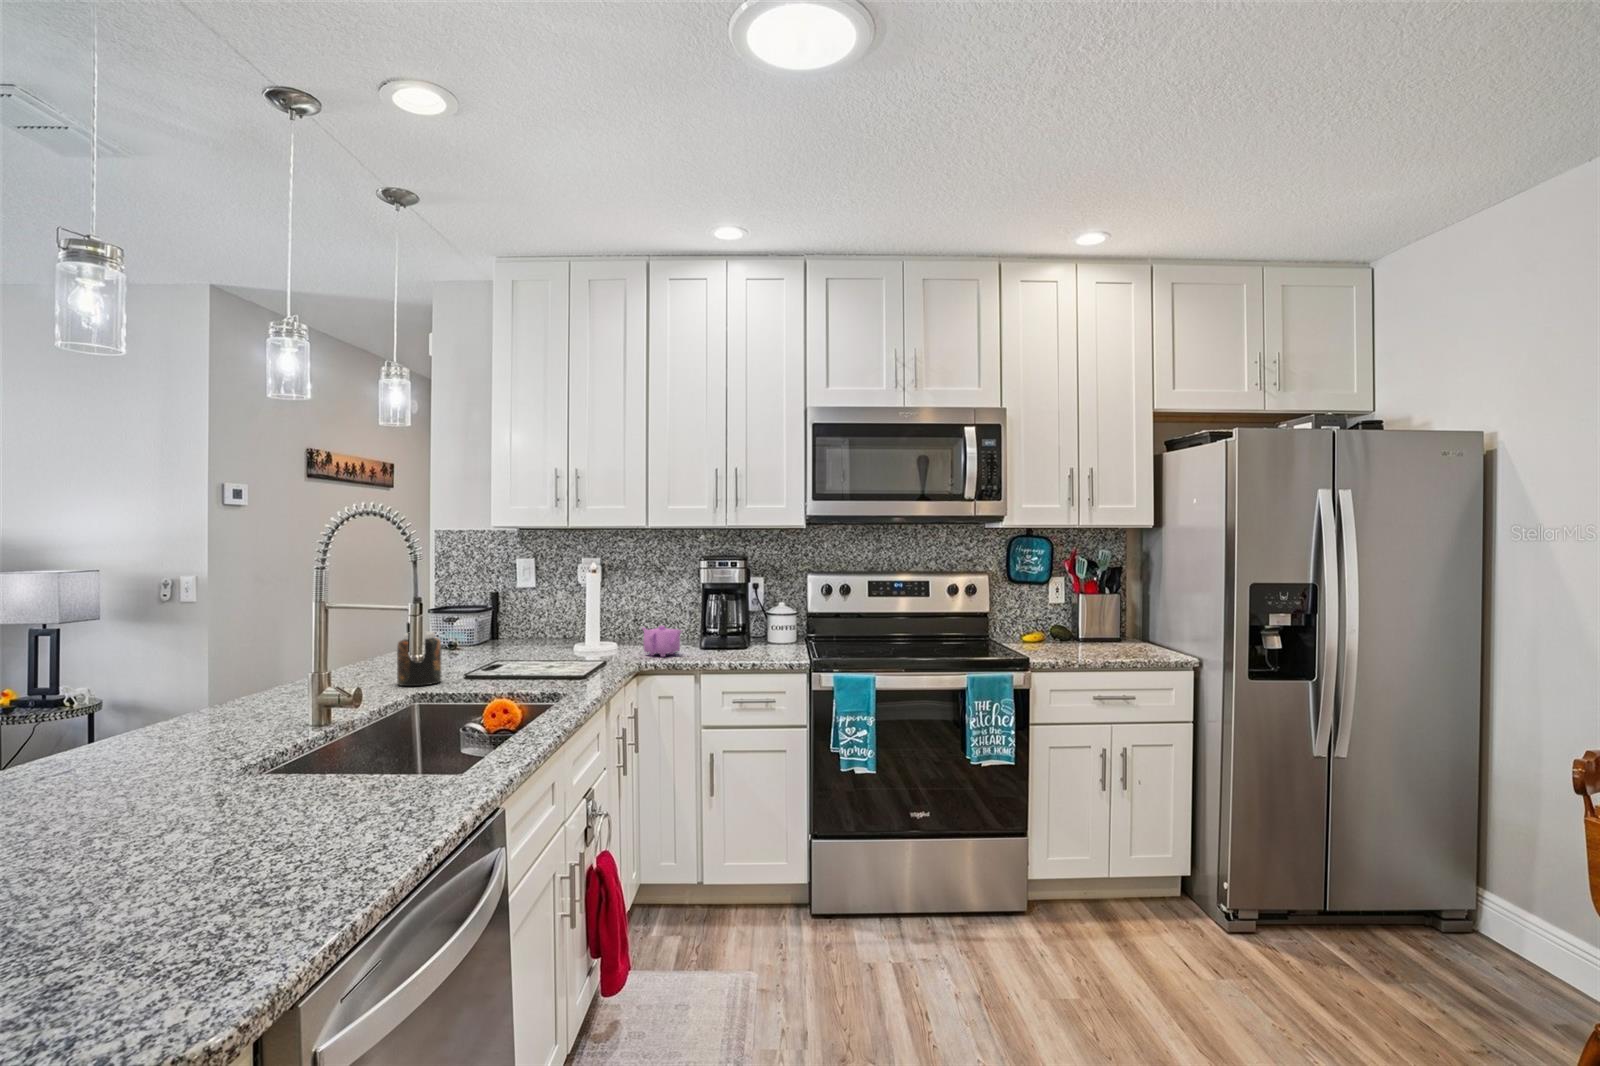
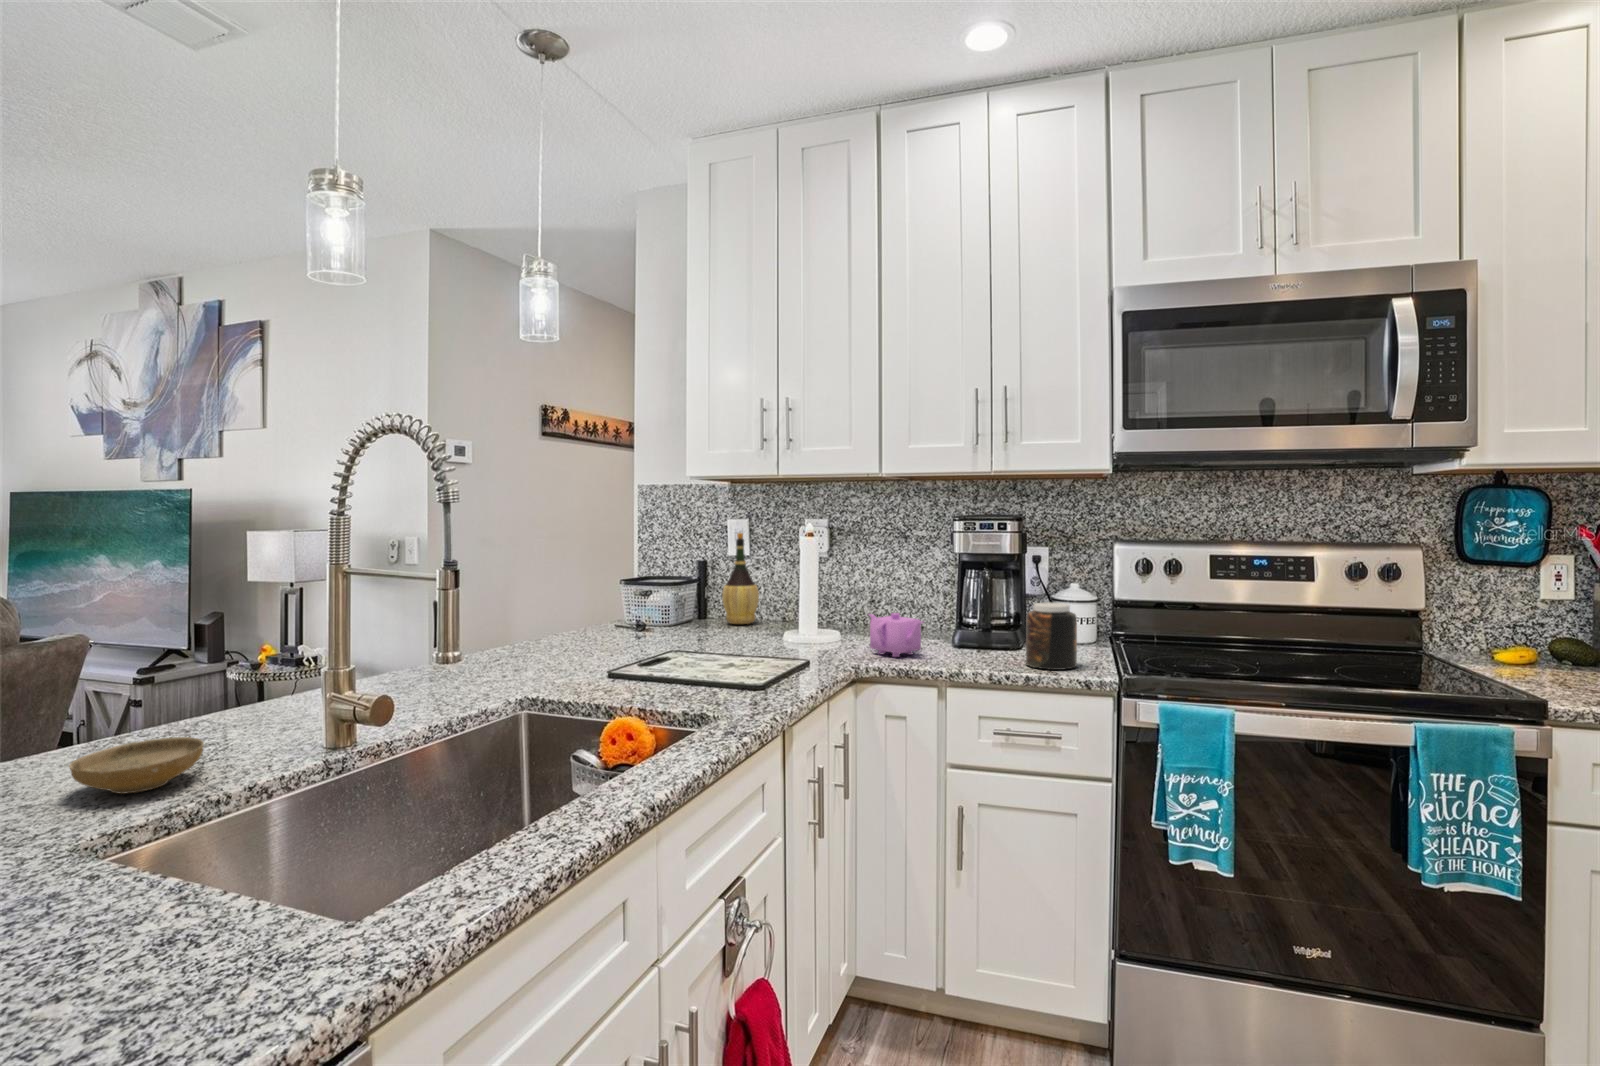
wine bottle: none [516,570,547,642] -> present [722,533,759,624]
jar: present [397,632,441,686] -> present [1026,602,1077,670]
ceramic bowl: none [95,727,196,766] -> present [69,737,204,794]

